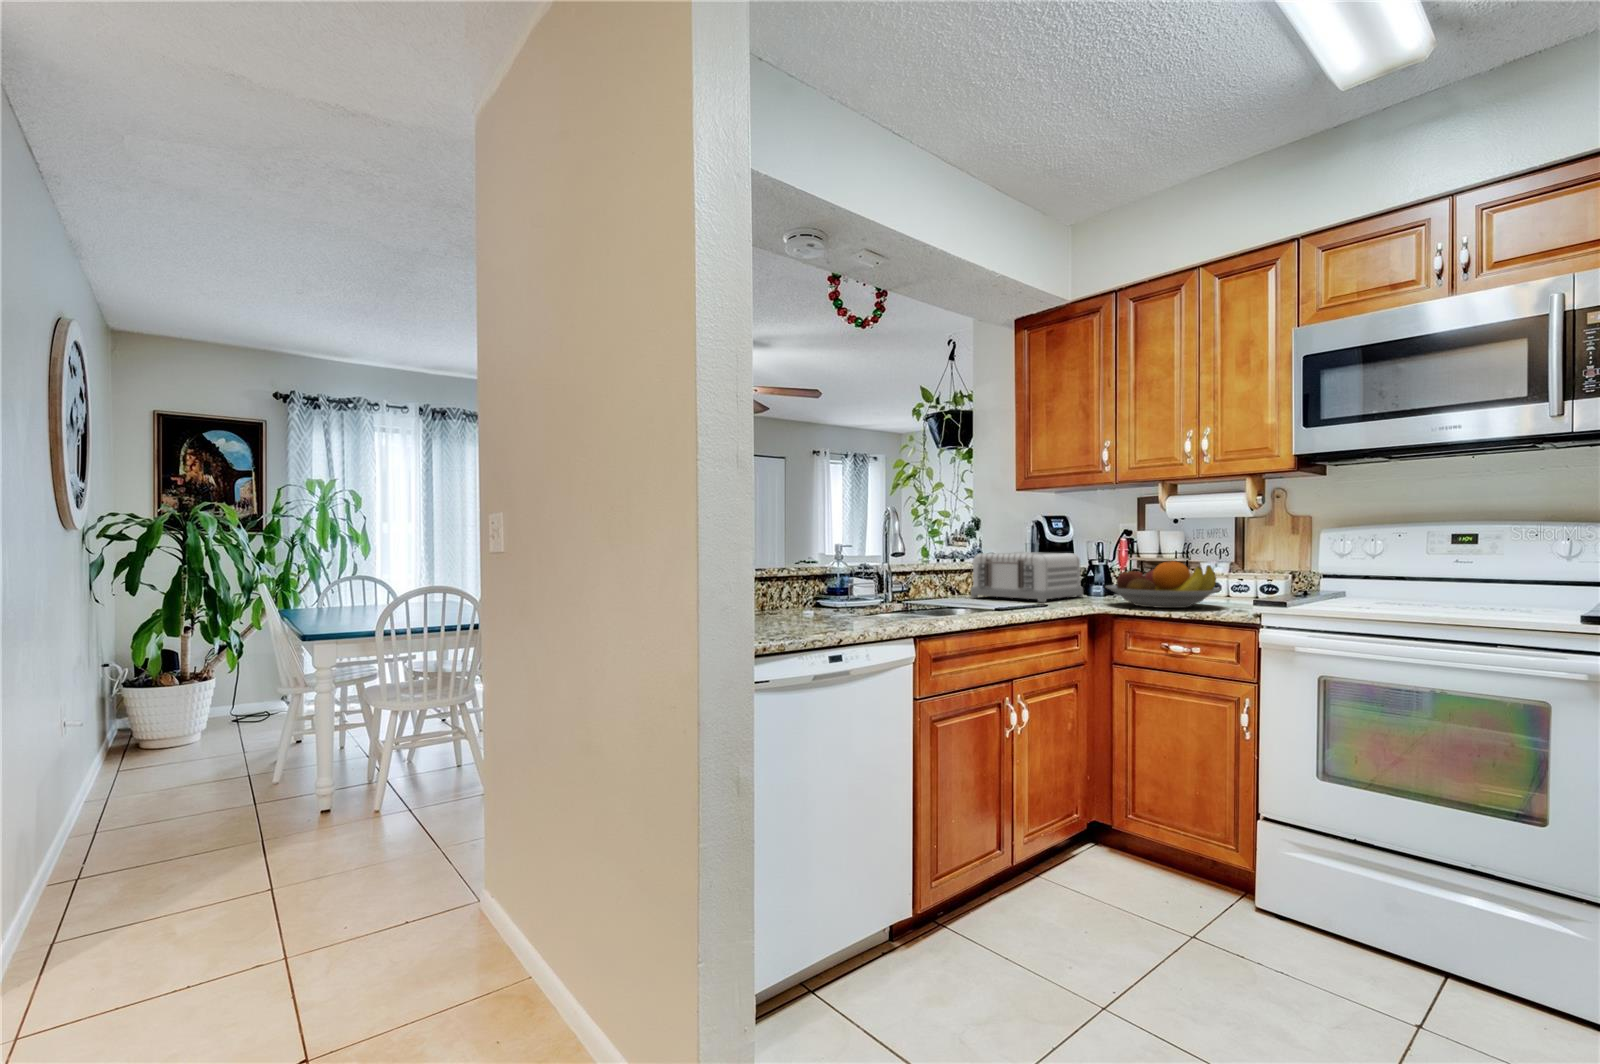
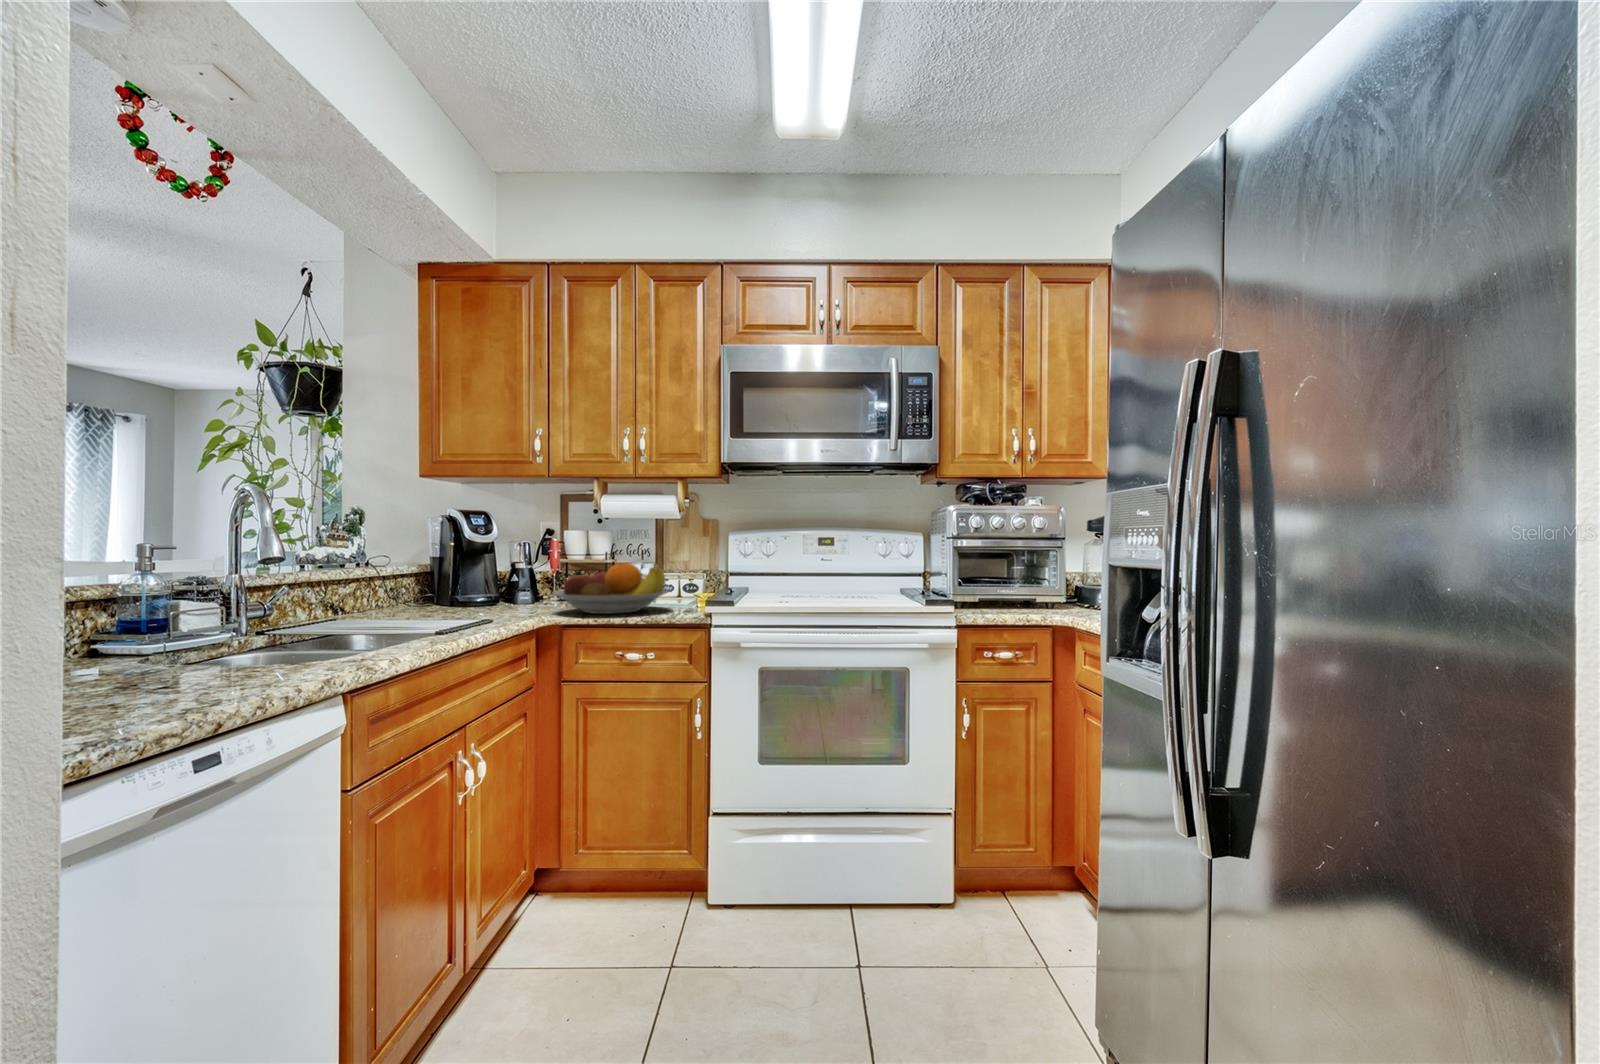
toaster: present [971,552,1083,602] -> none [367,556,511,618]

